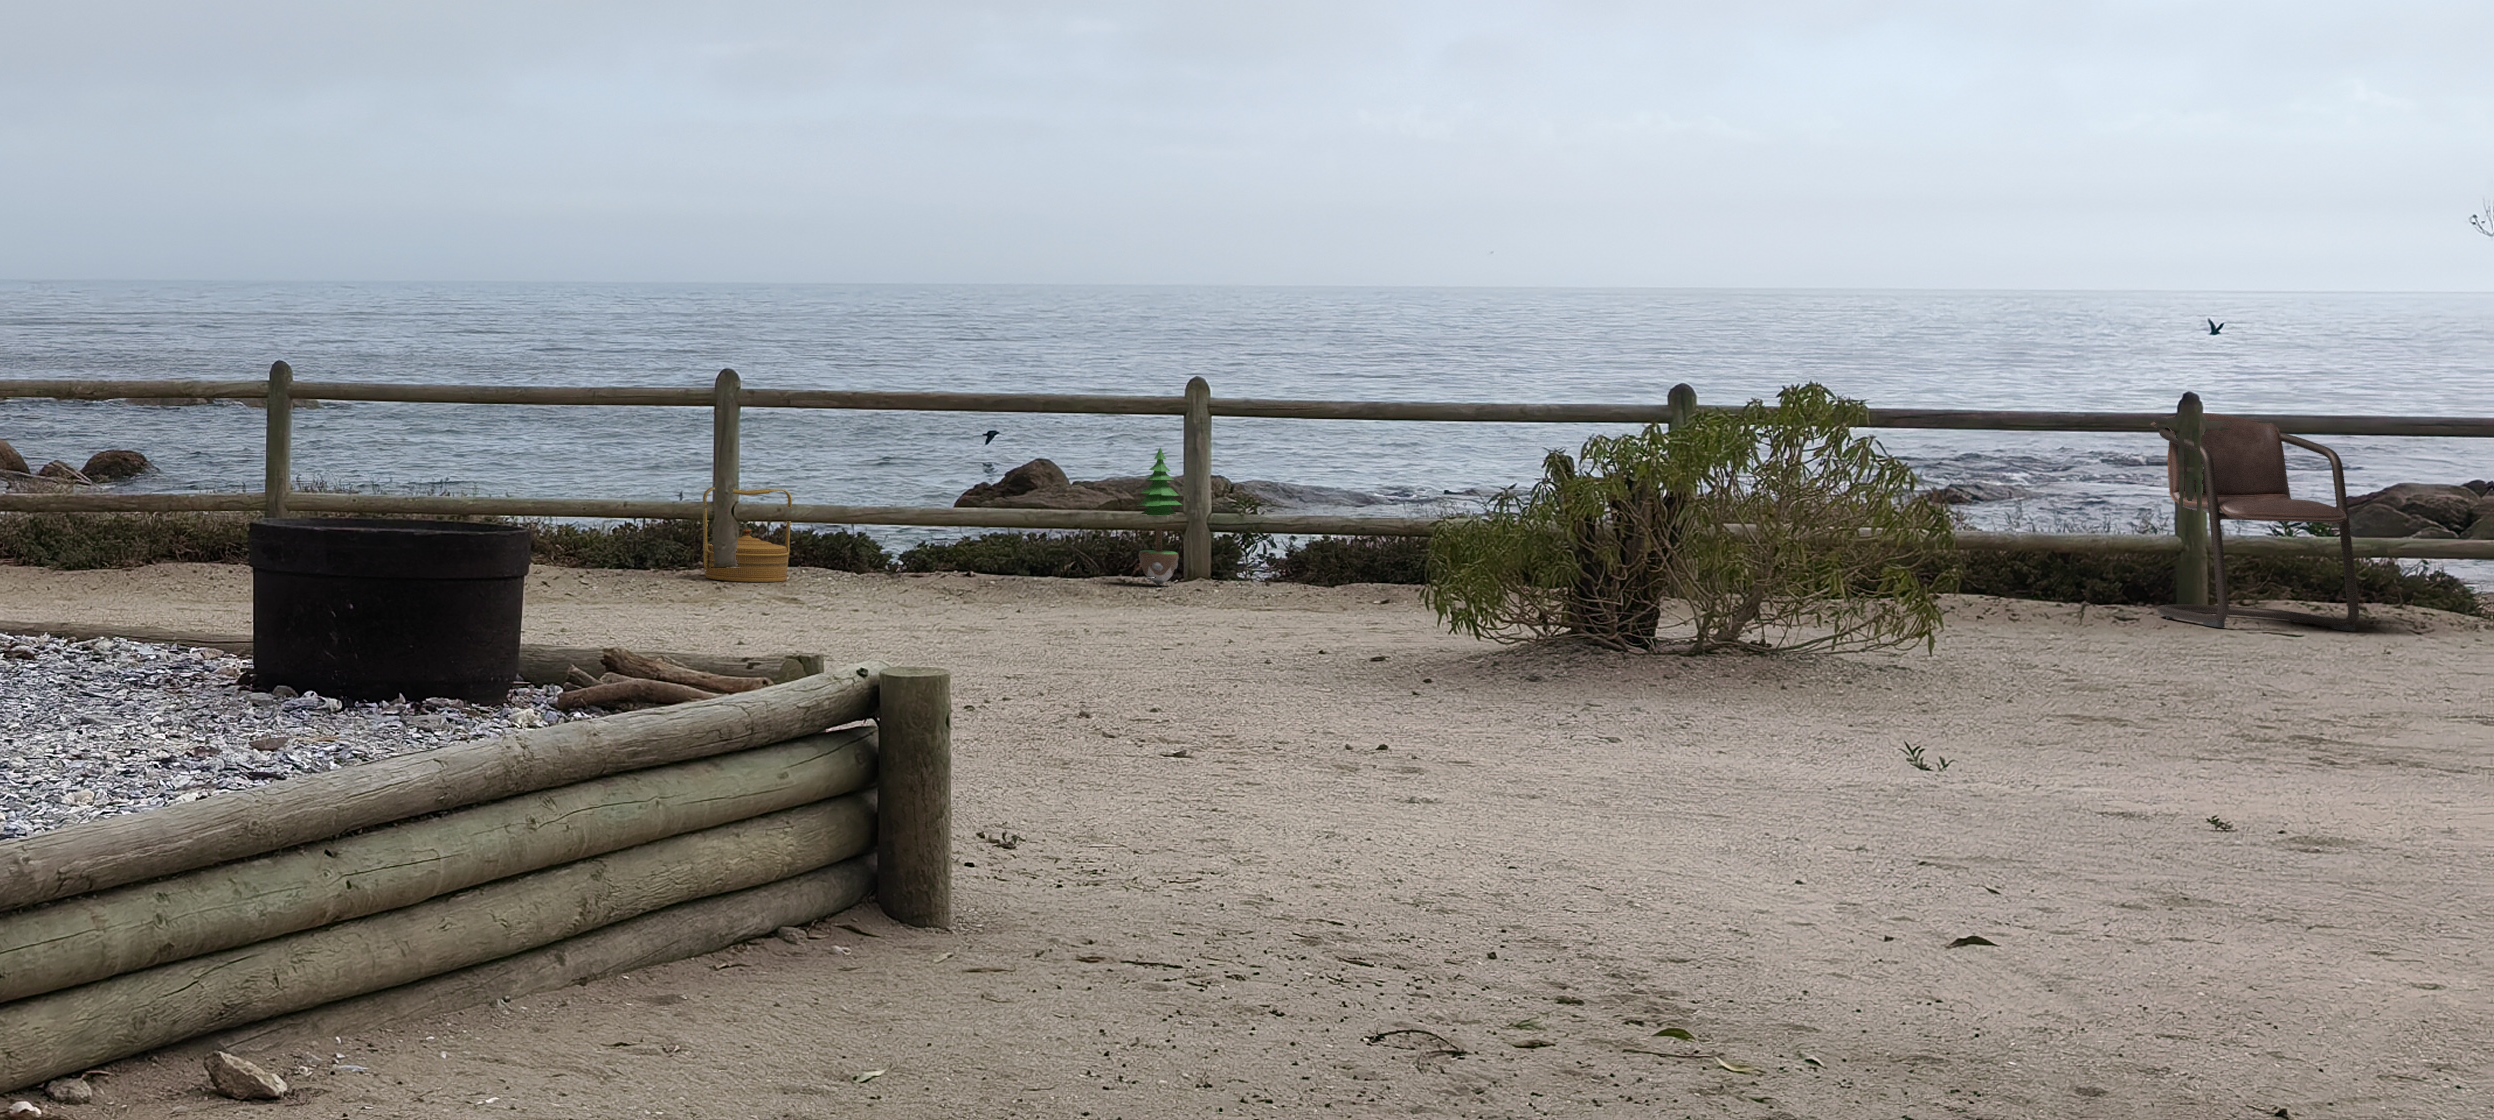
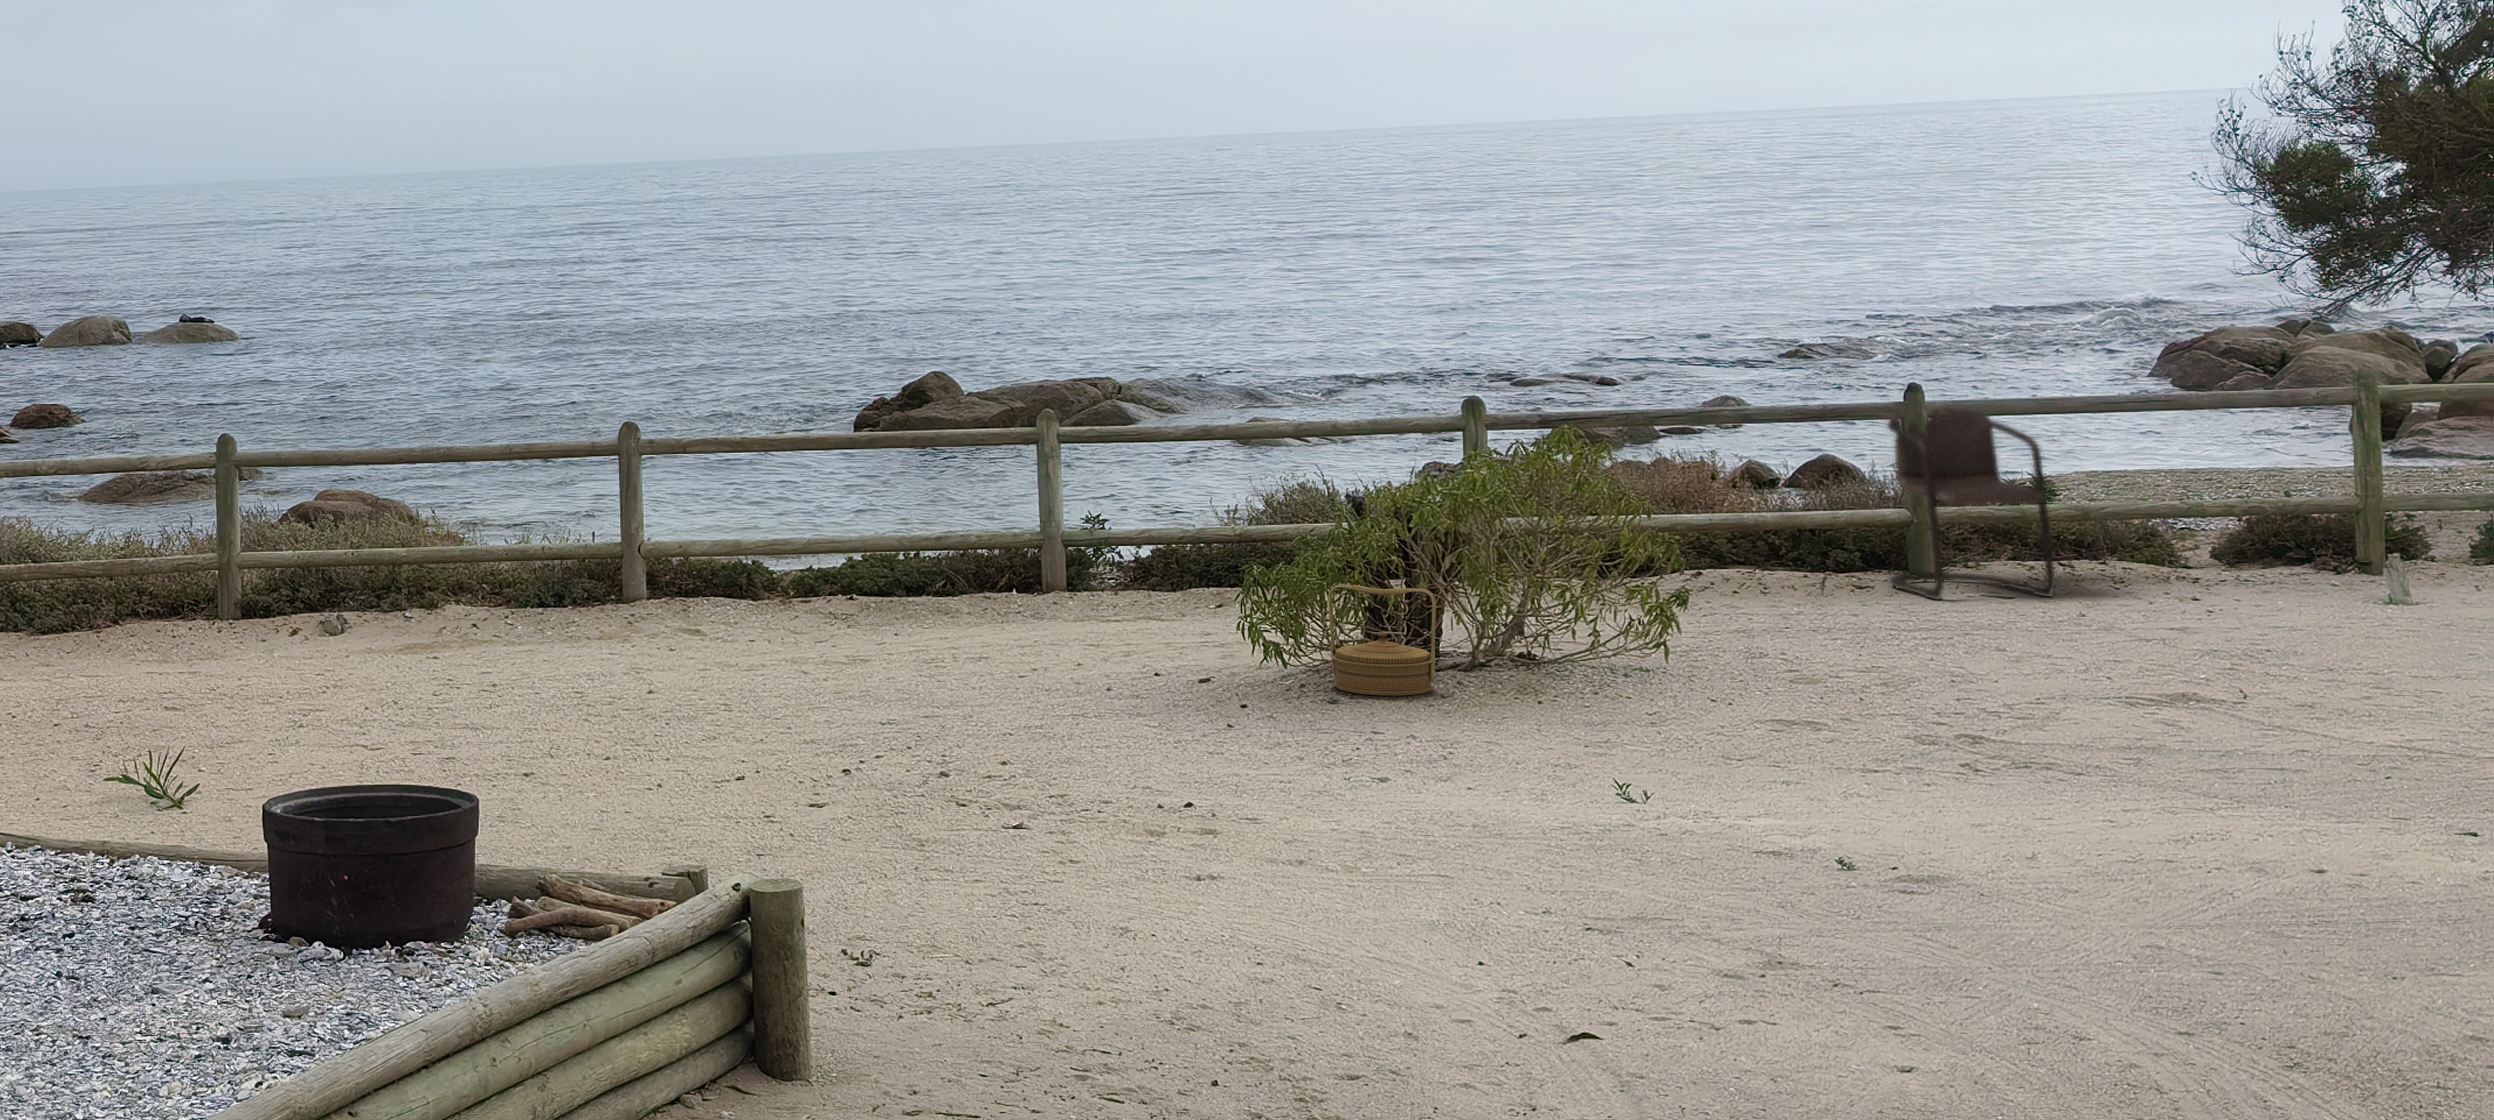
potted tree: present [1137,448,1182,586] -> none [997,473,1043,596]
woven basket: present [703,487,792,582] -> present [1328,584,1436,696]

